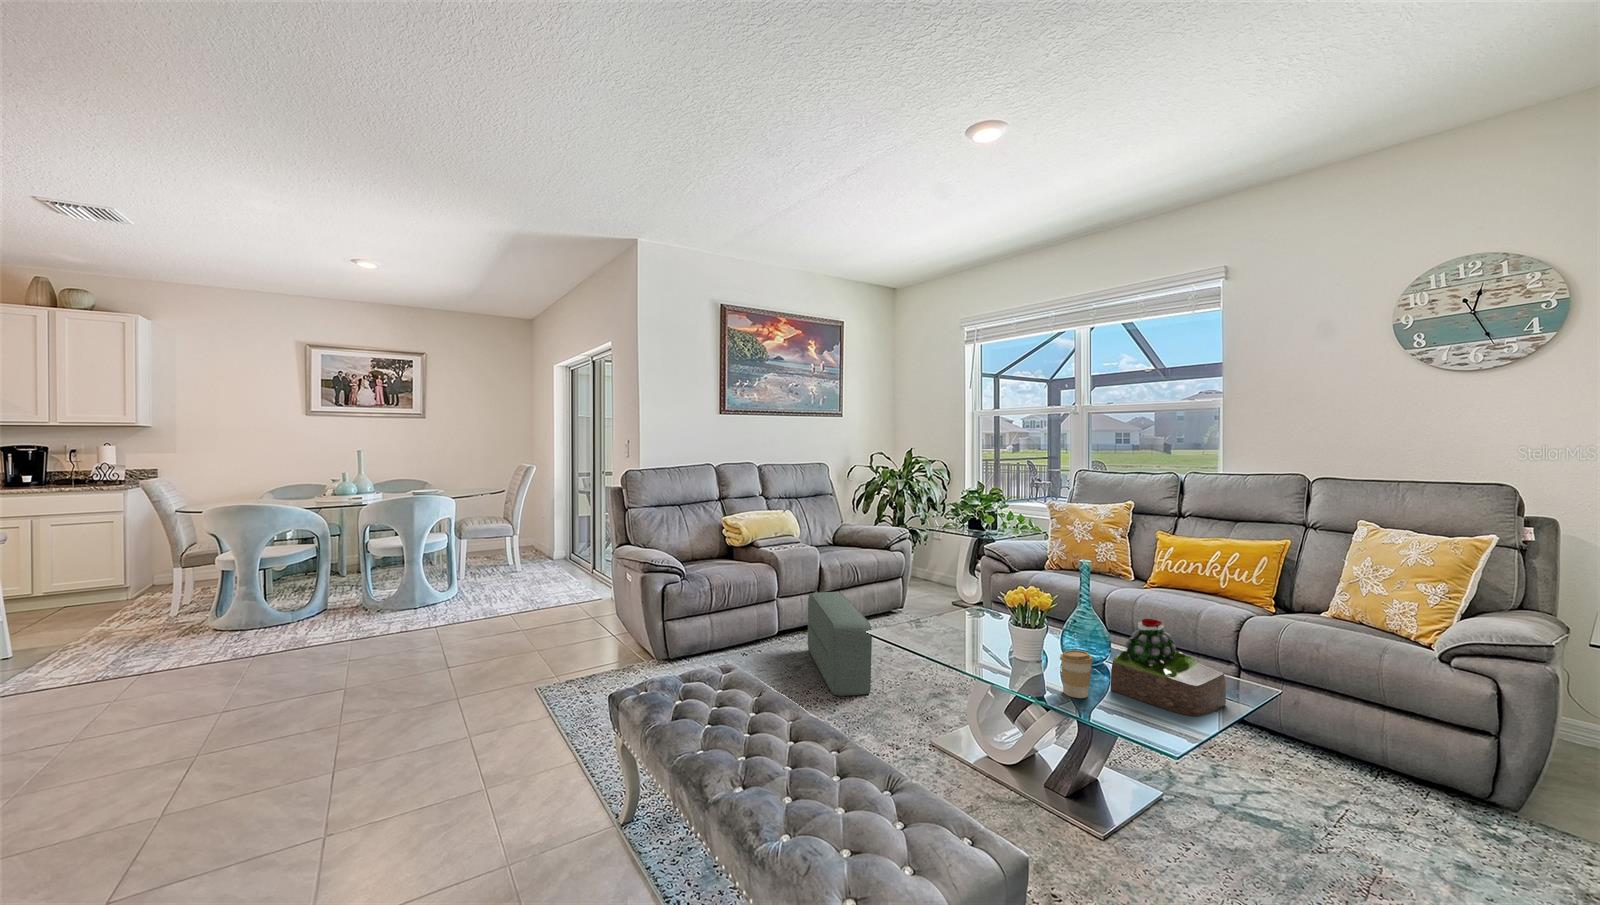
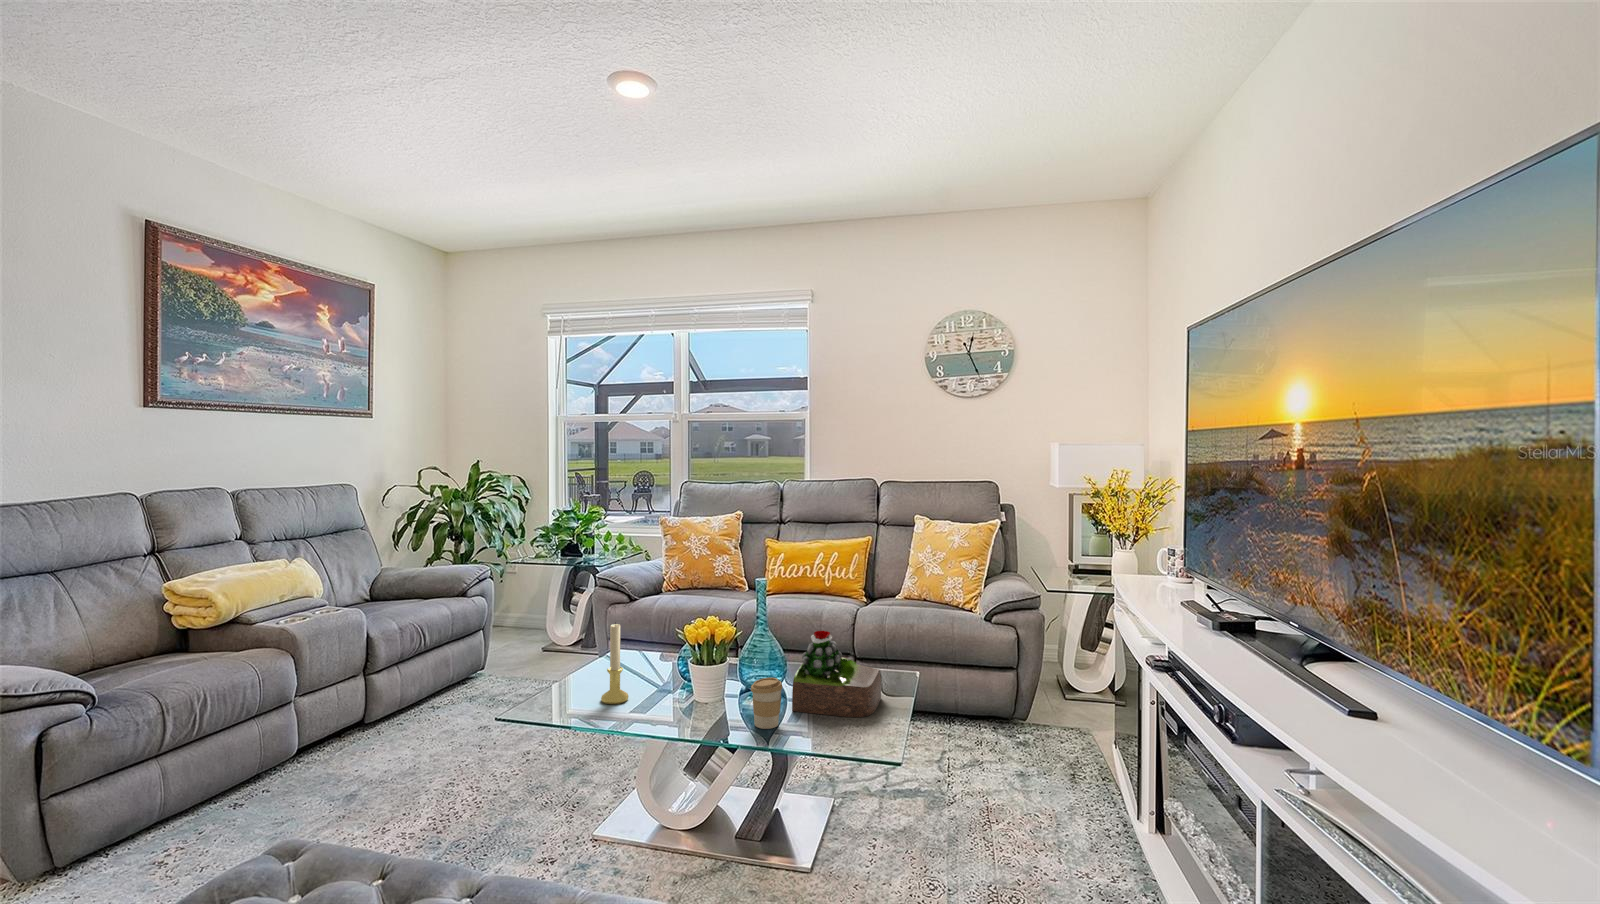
candle holder: none [944,578,967,646] -> present [601,623,628,704]
pouf: present [808,592,872,696] -> none [362,668,487,814]

